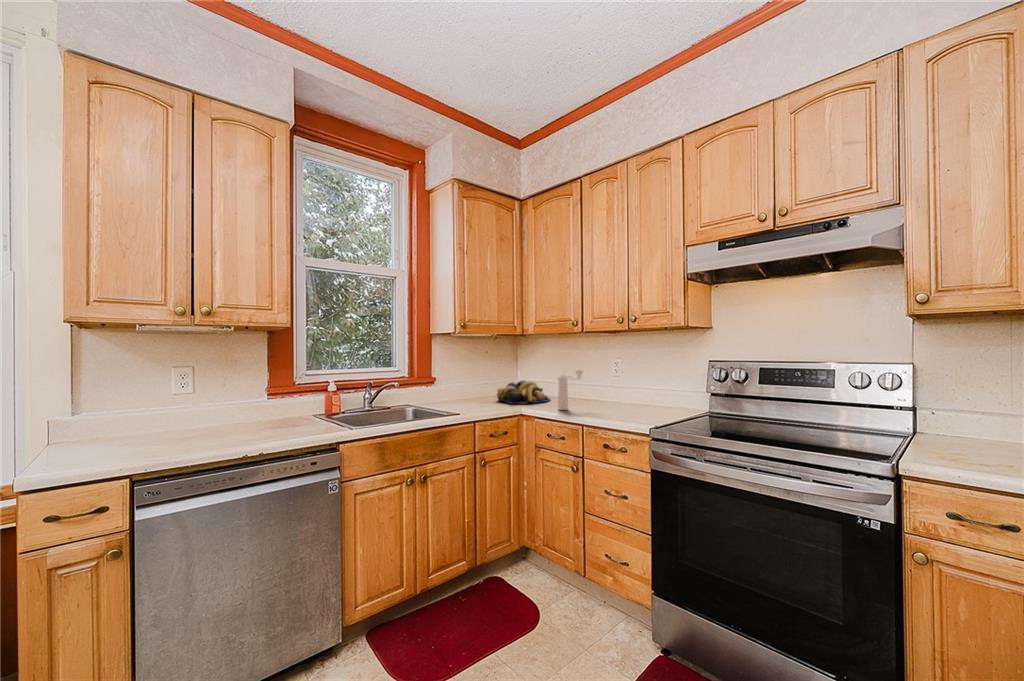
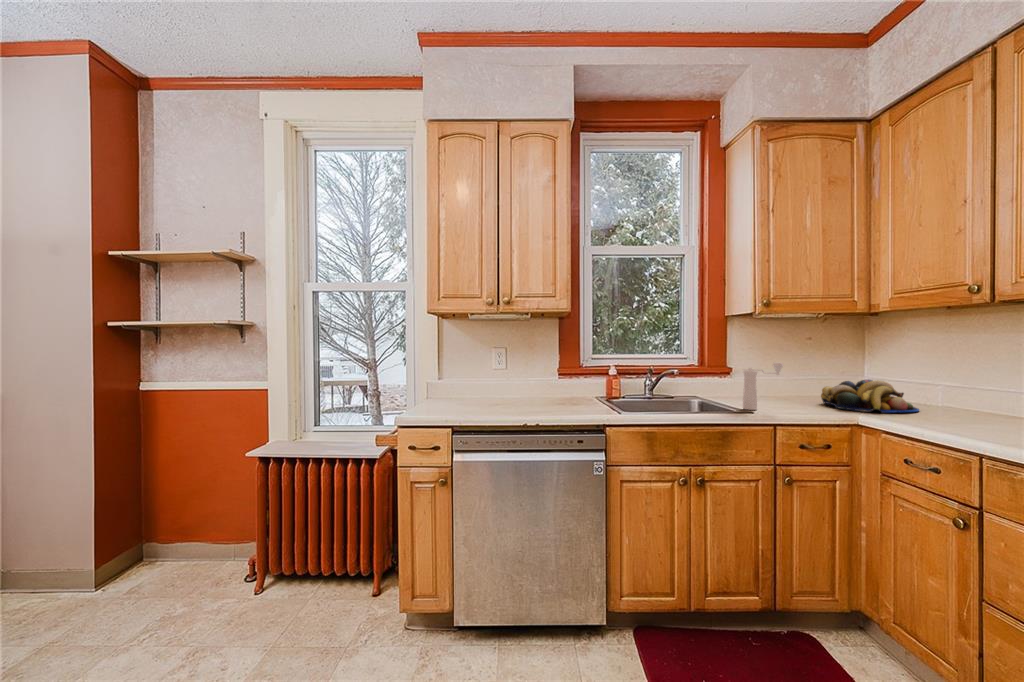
pepper mill: present [558,370,583,410] -> present [743,362,784,410]

